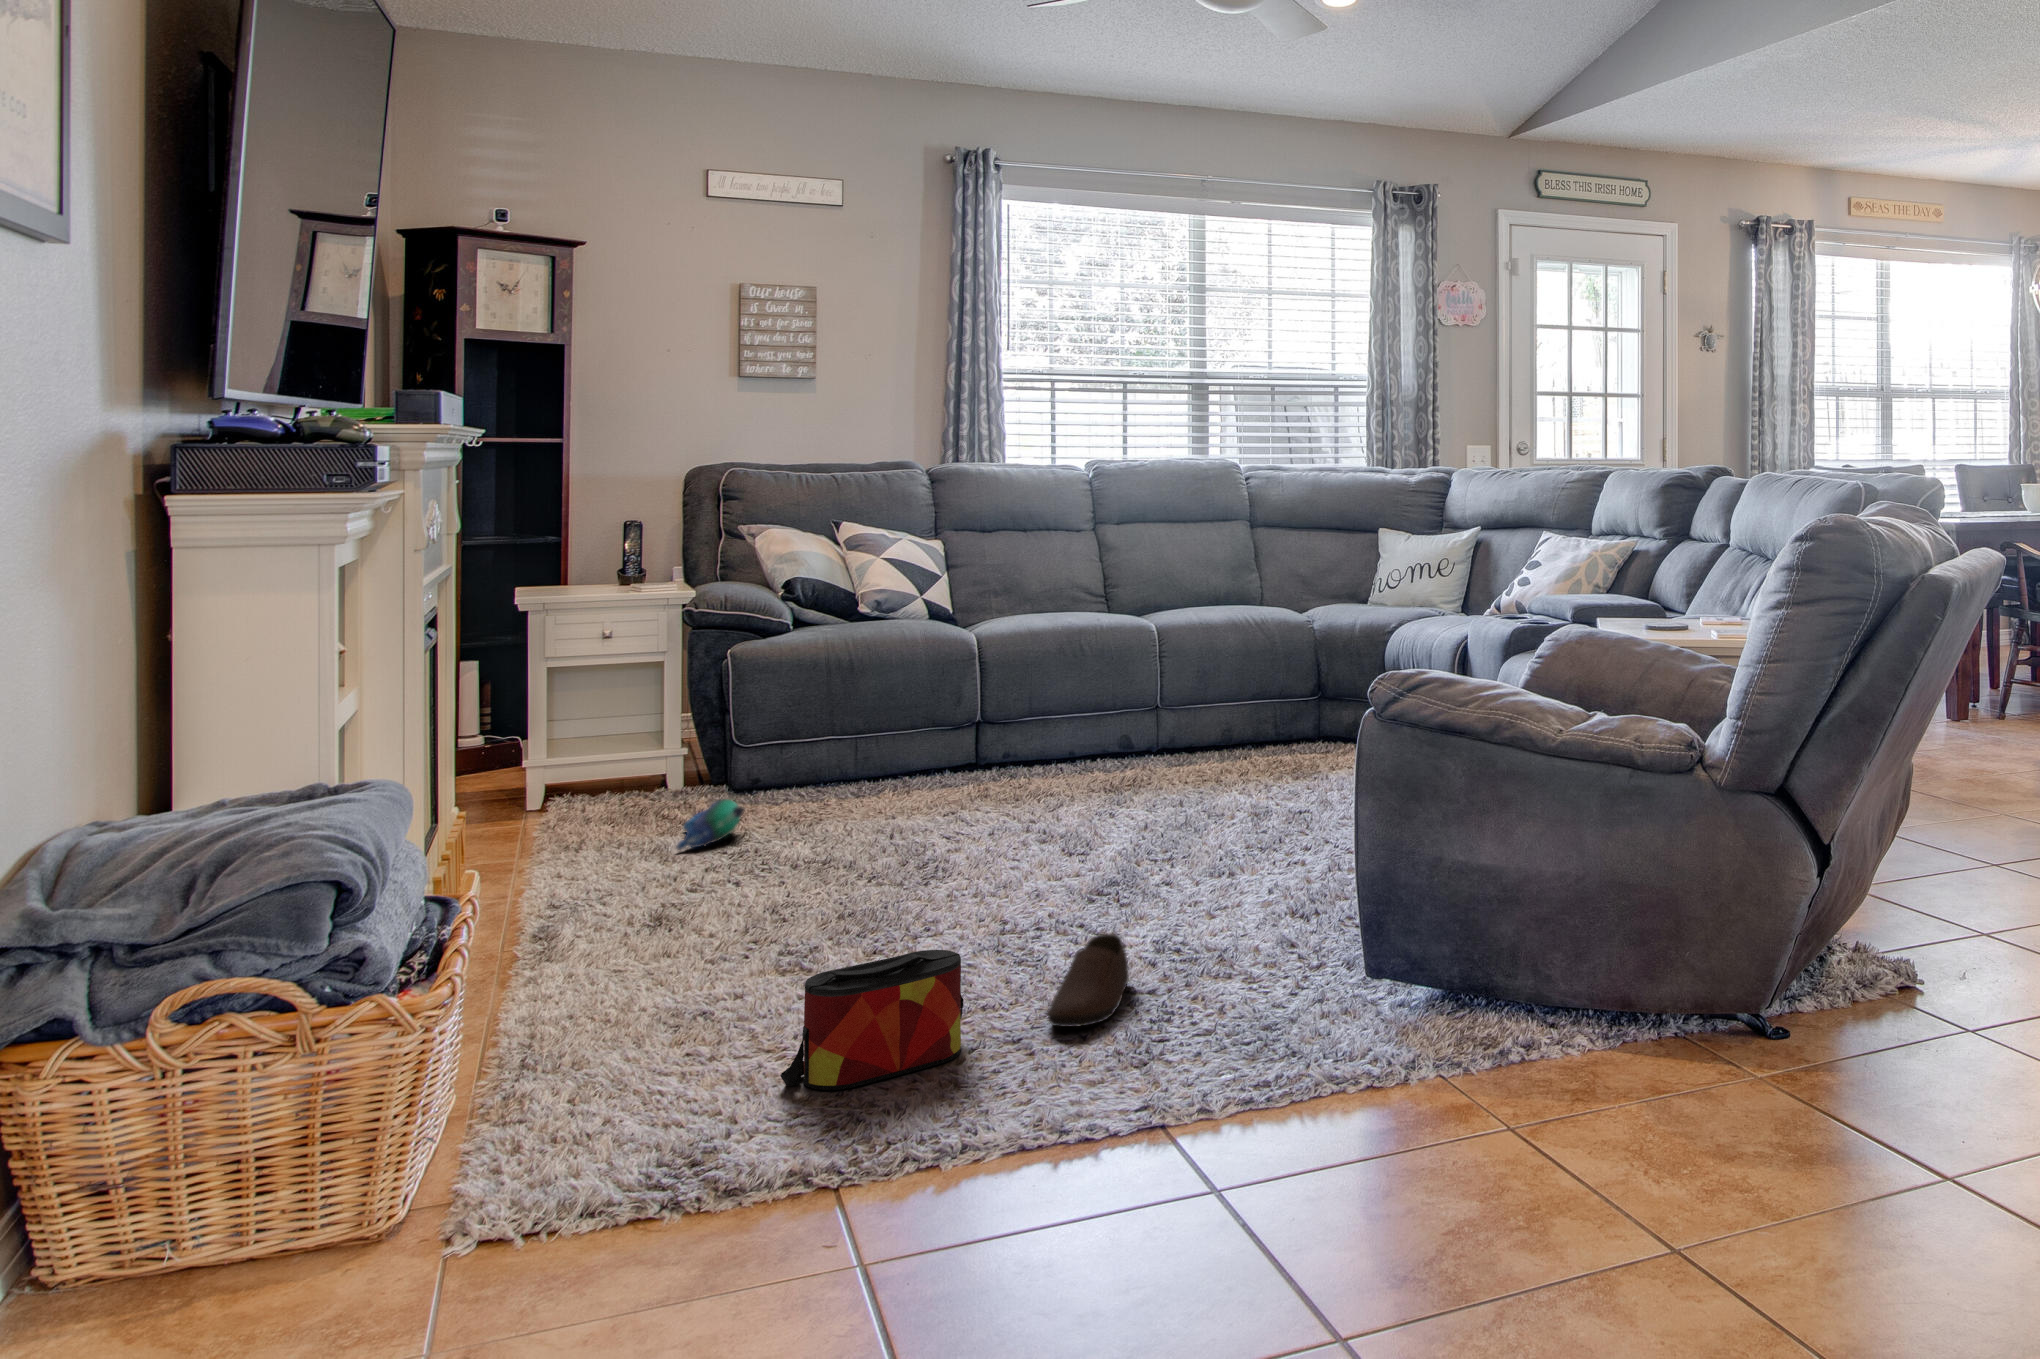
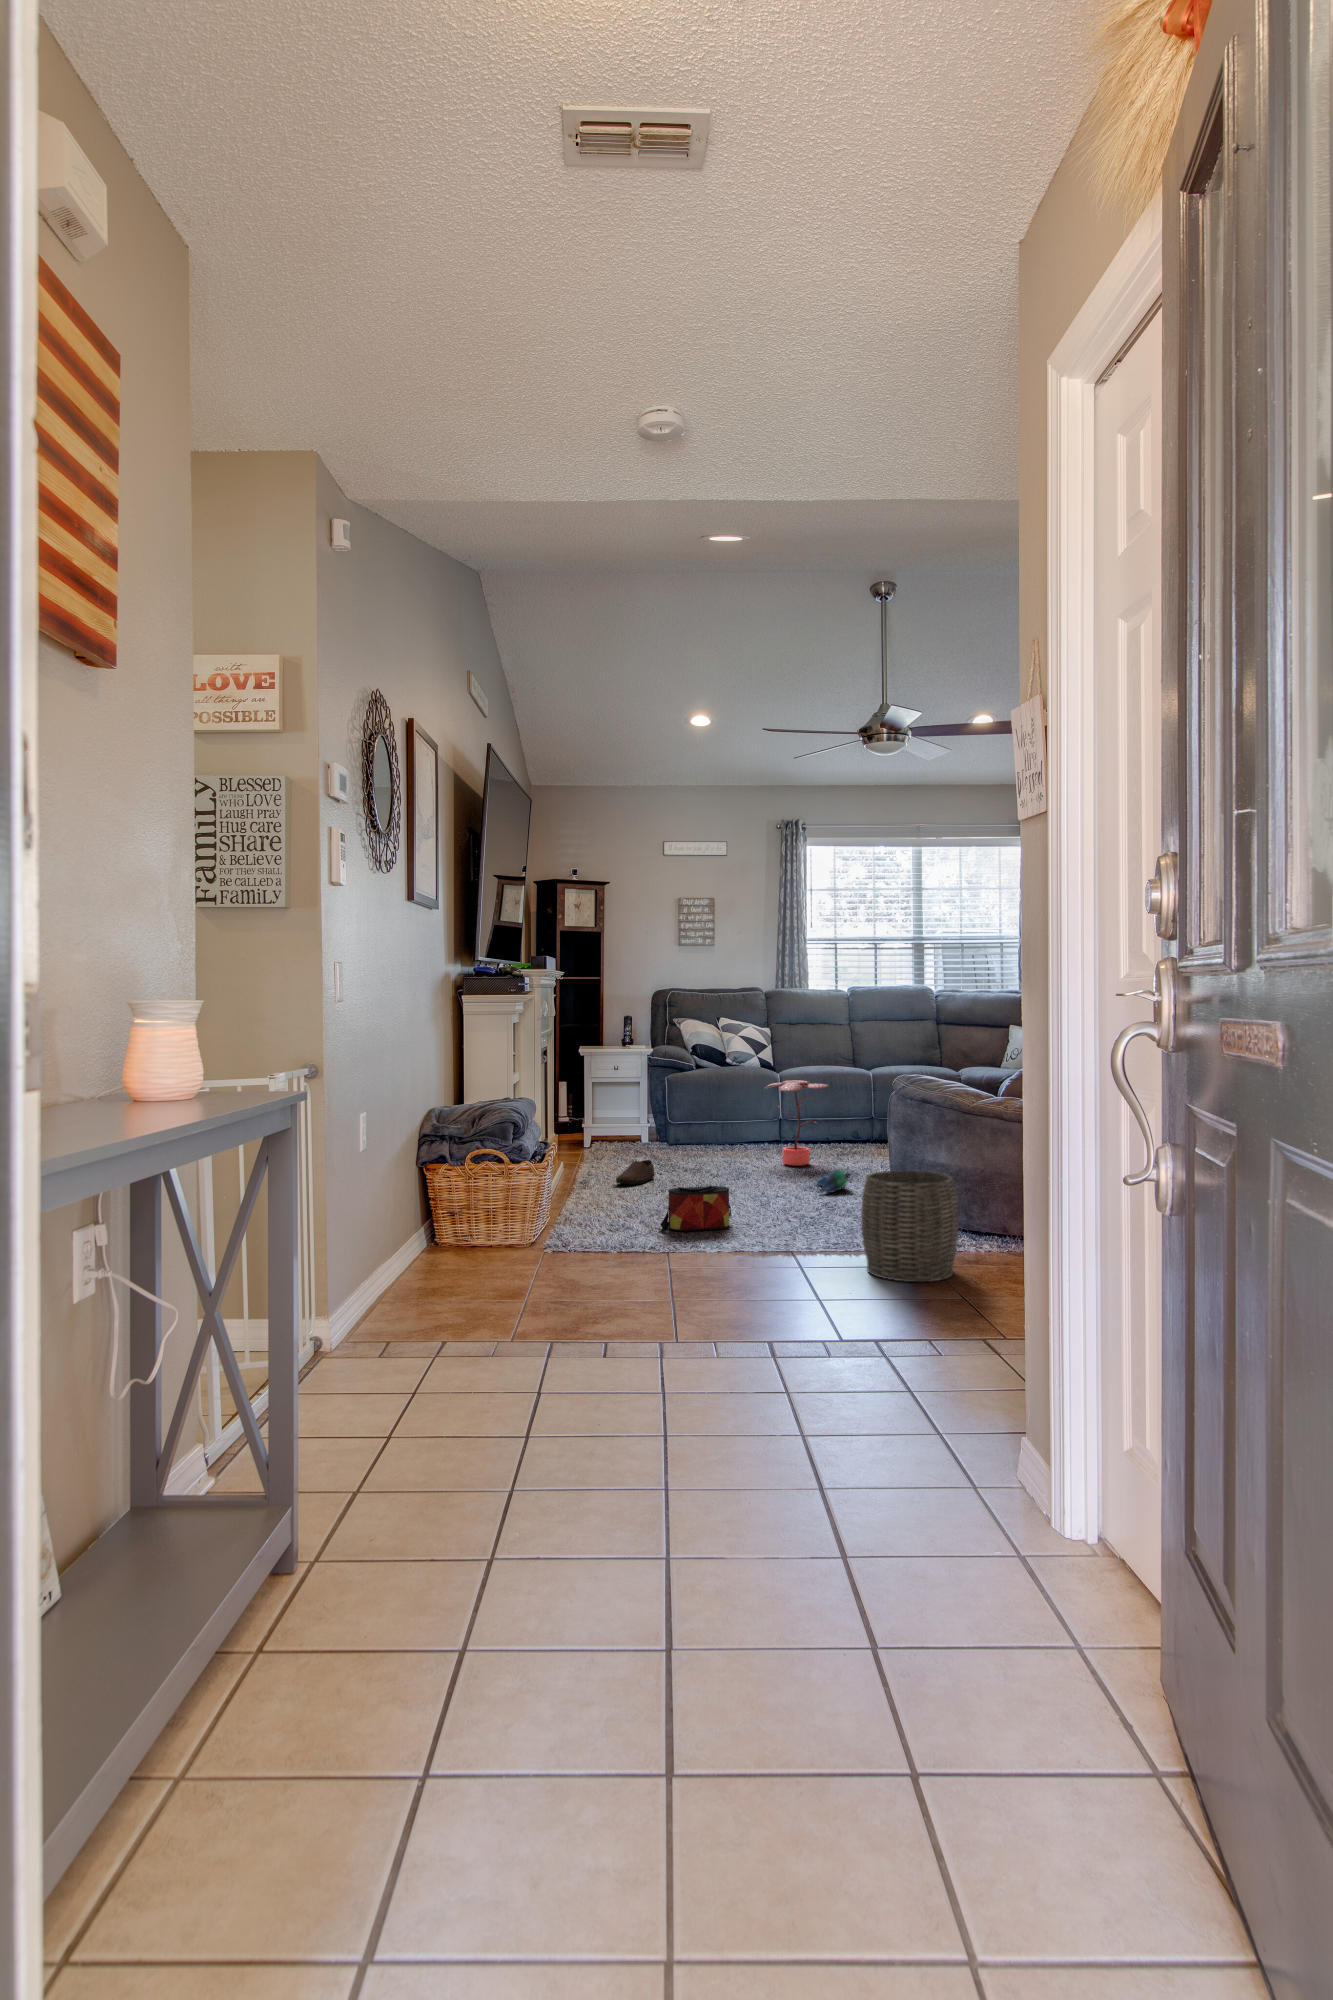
potted plant: none [965,651,1103,829] -> present [764,1080,829,1166]
plush toy: present [676,799,745,850] -> present [816,1169,850,1193]
woven basket: none [1355,891,1580,1191] -> present [861,1171,959,1282]
shoe: present [1047,934,1129,1027] -> present [616,1160,655,1184]

